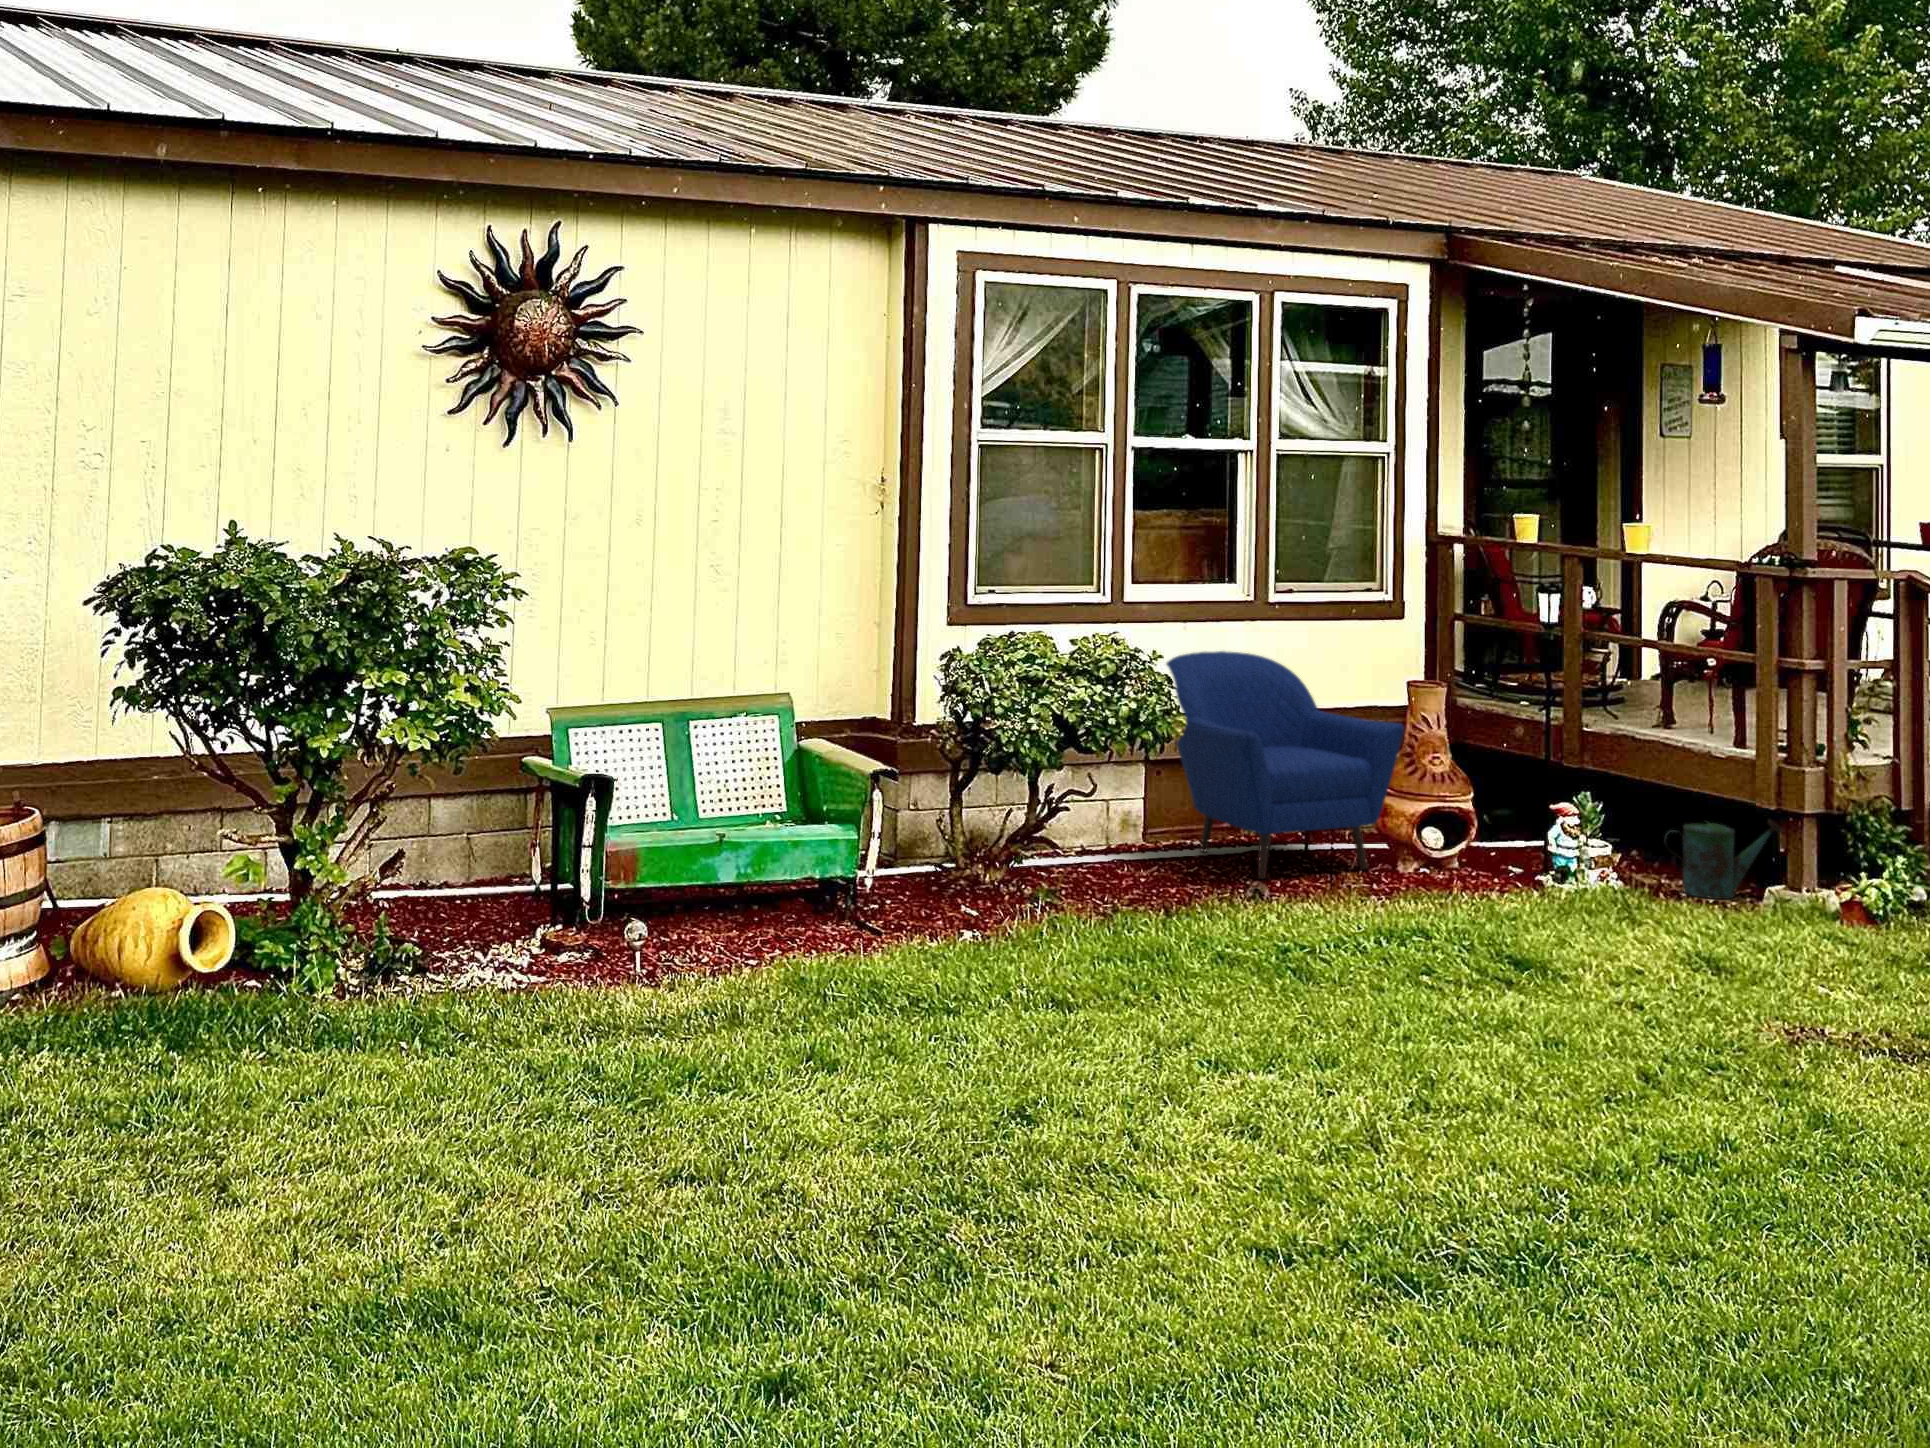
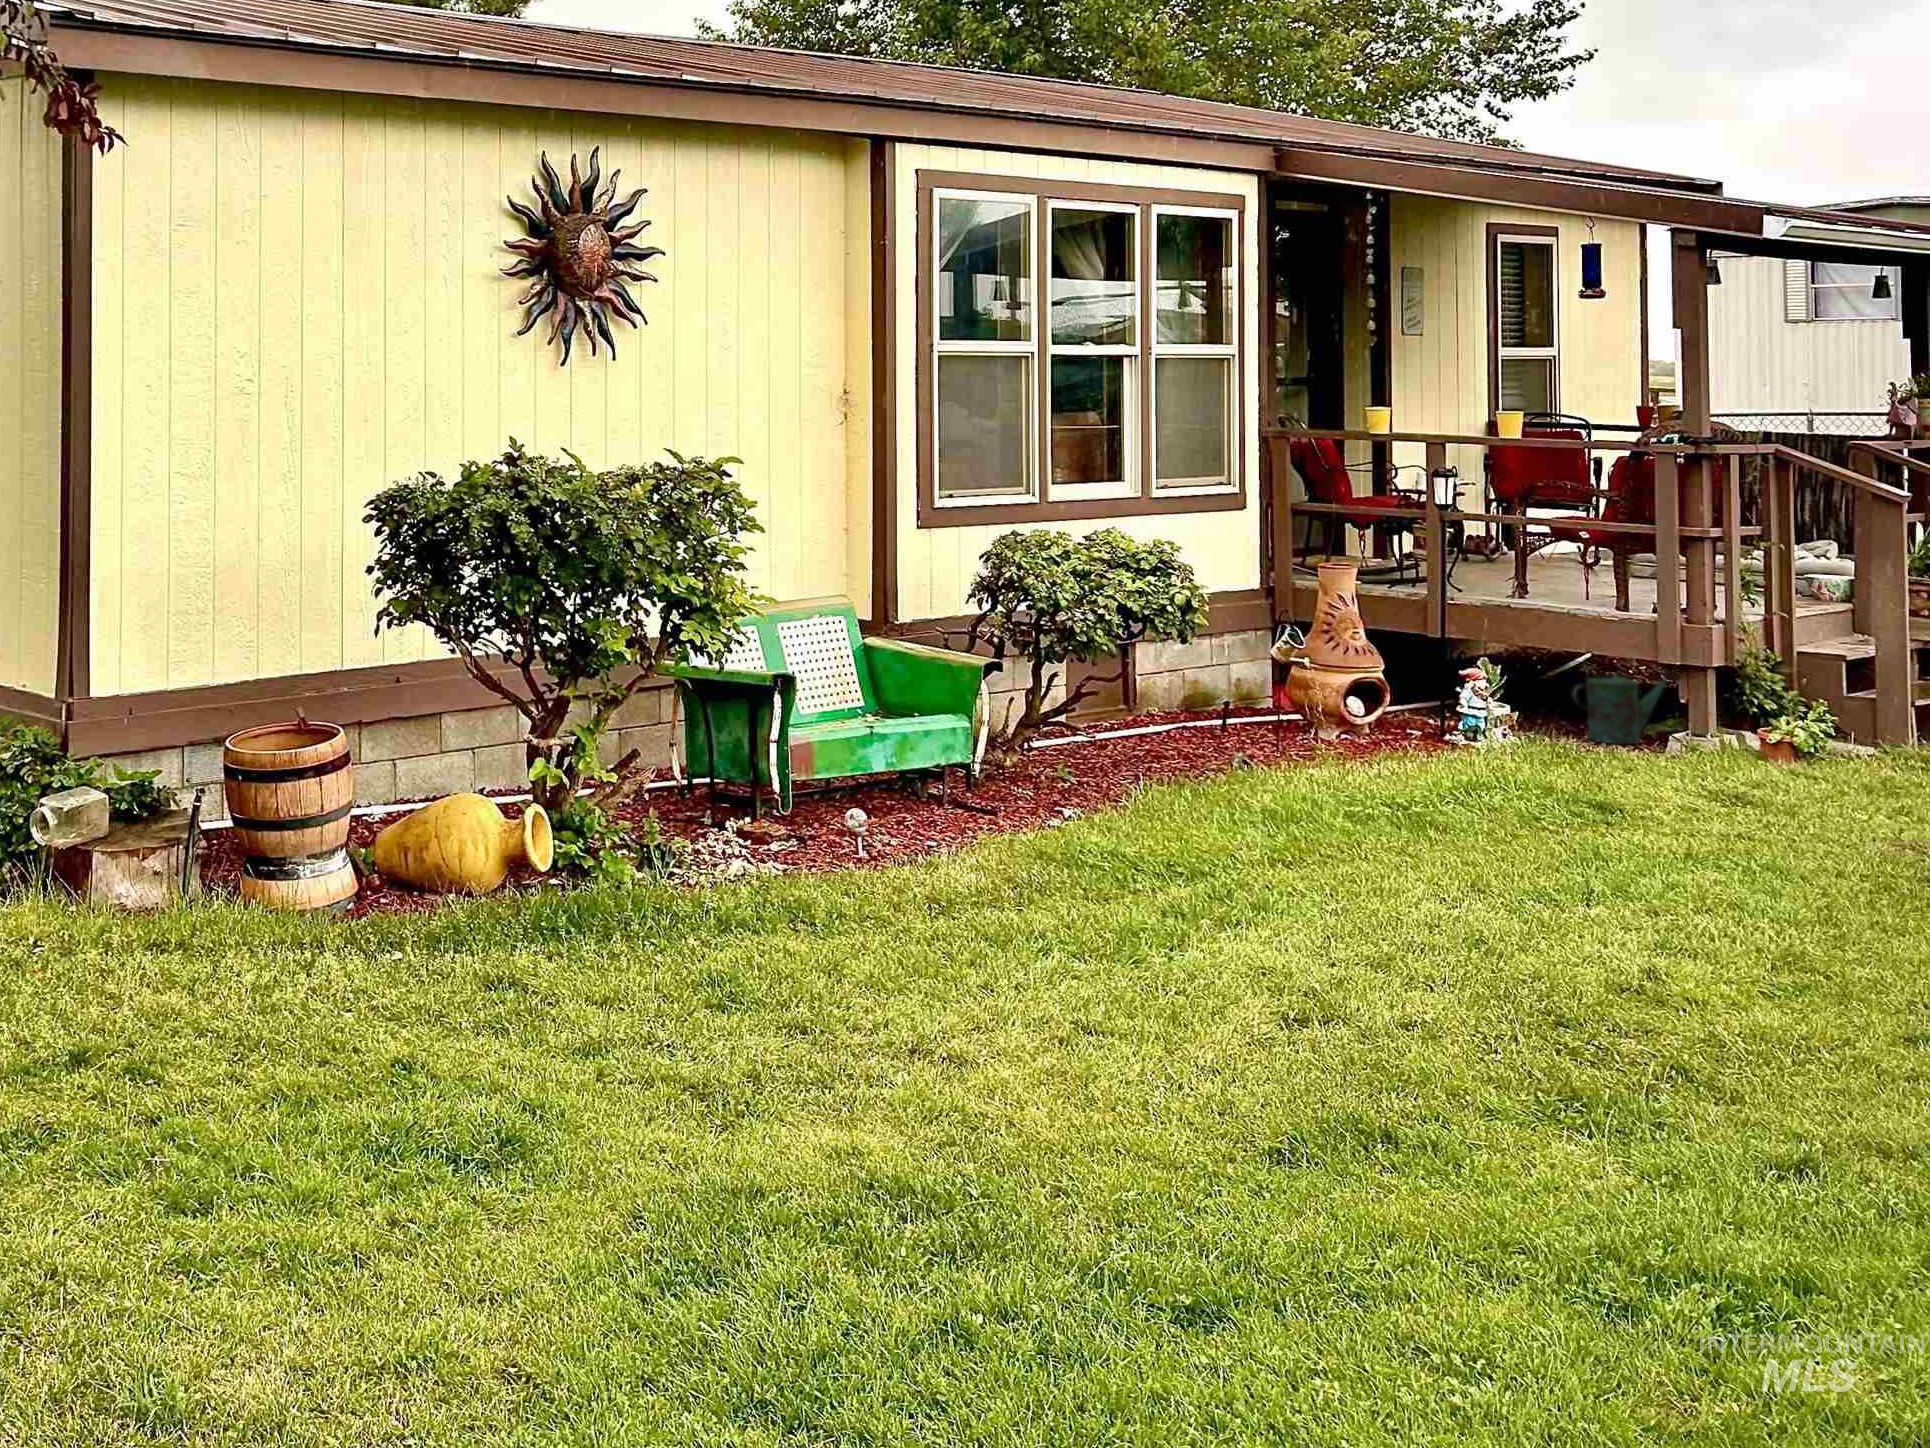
armchair: present [1167,651,1404,879] -> none [1083,548,1328,757]

